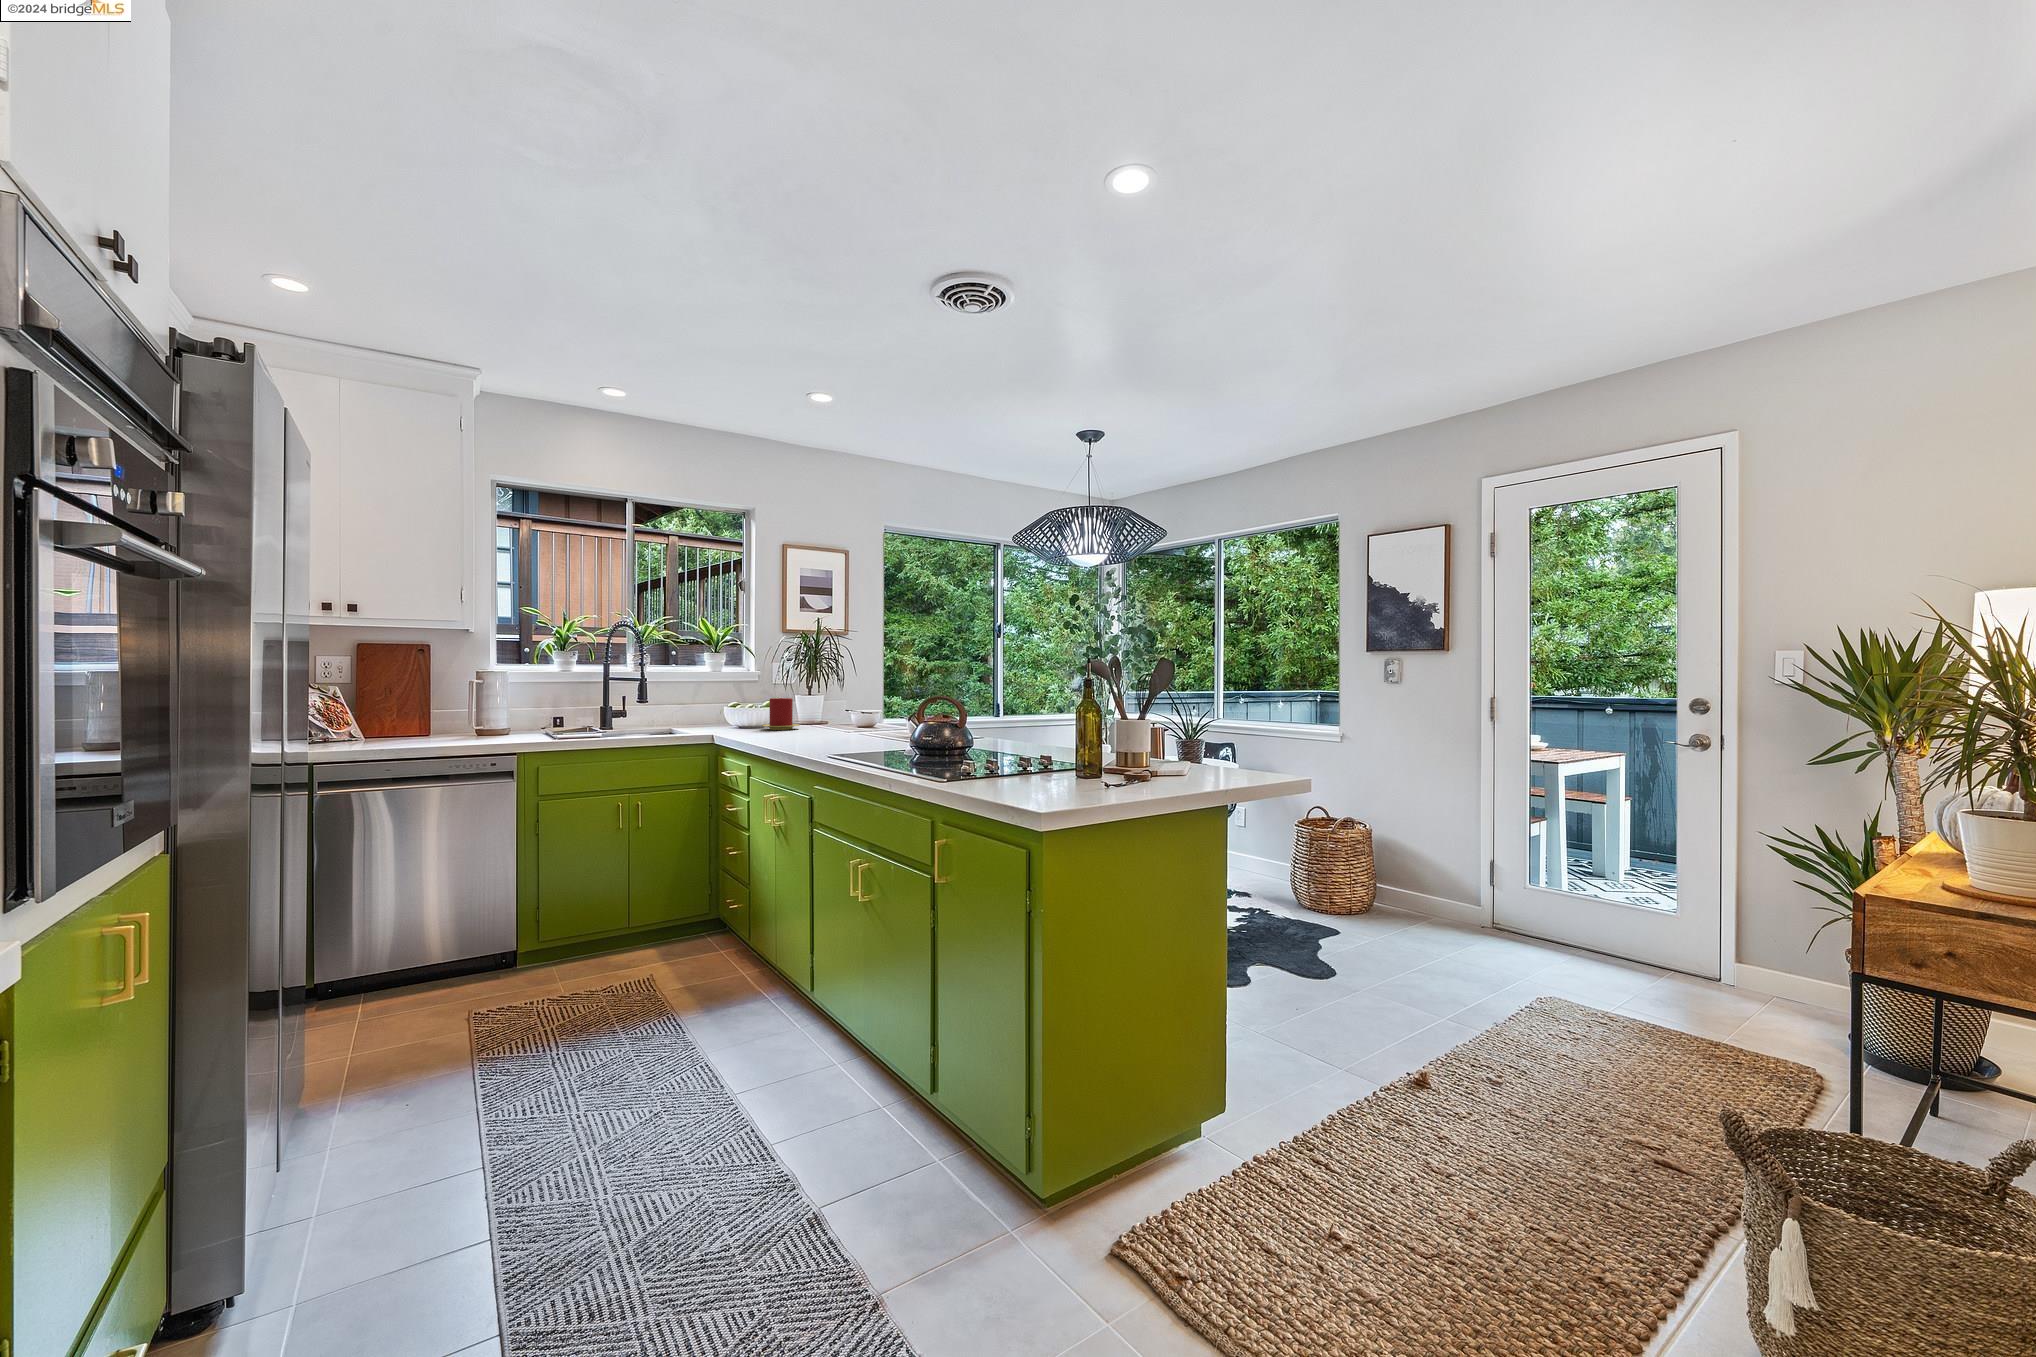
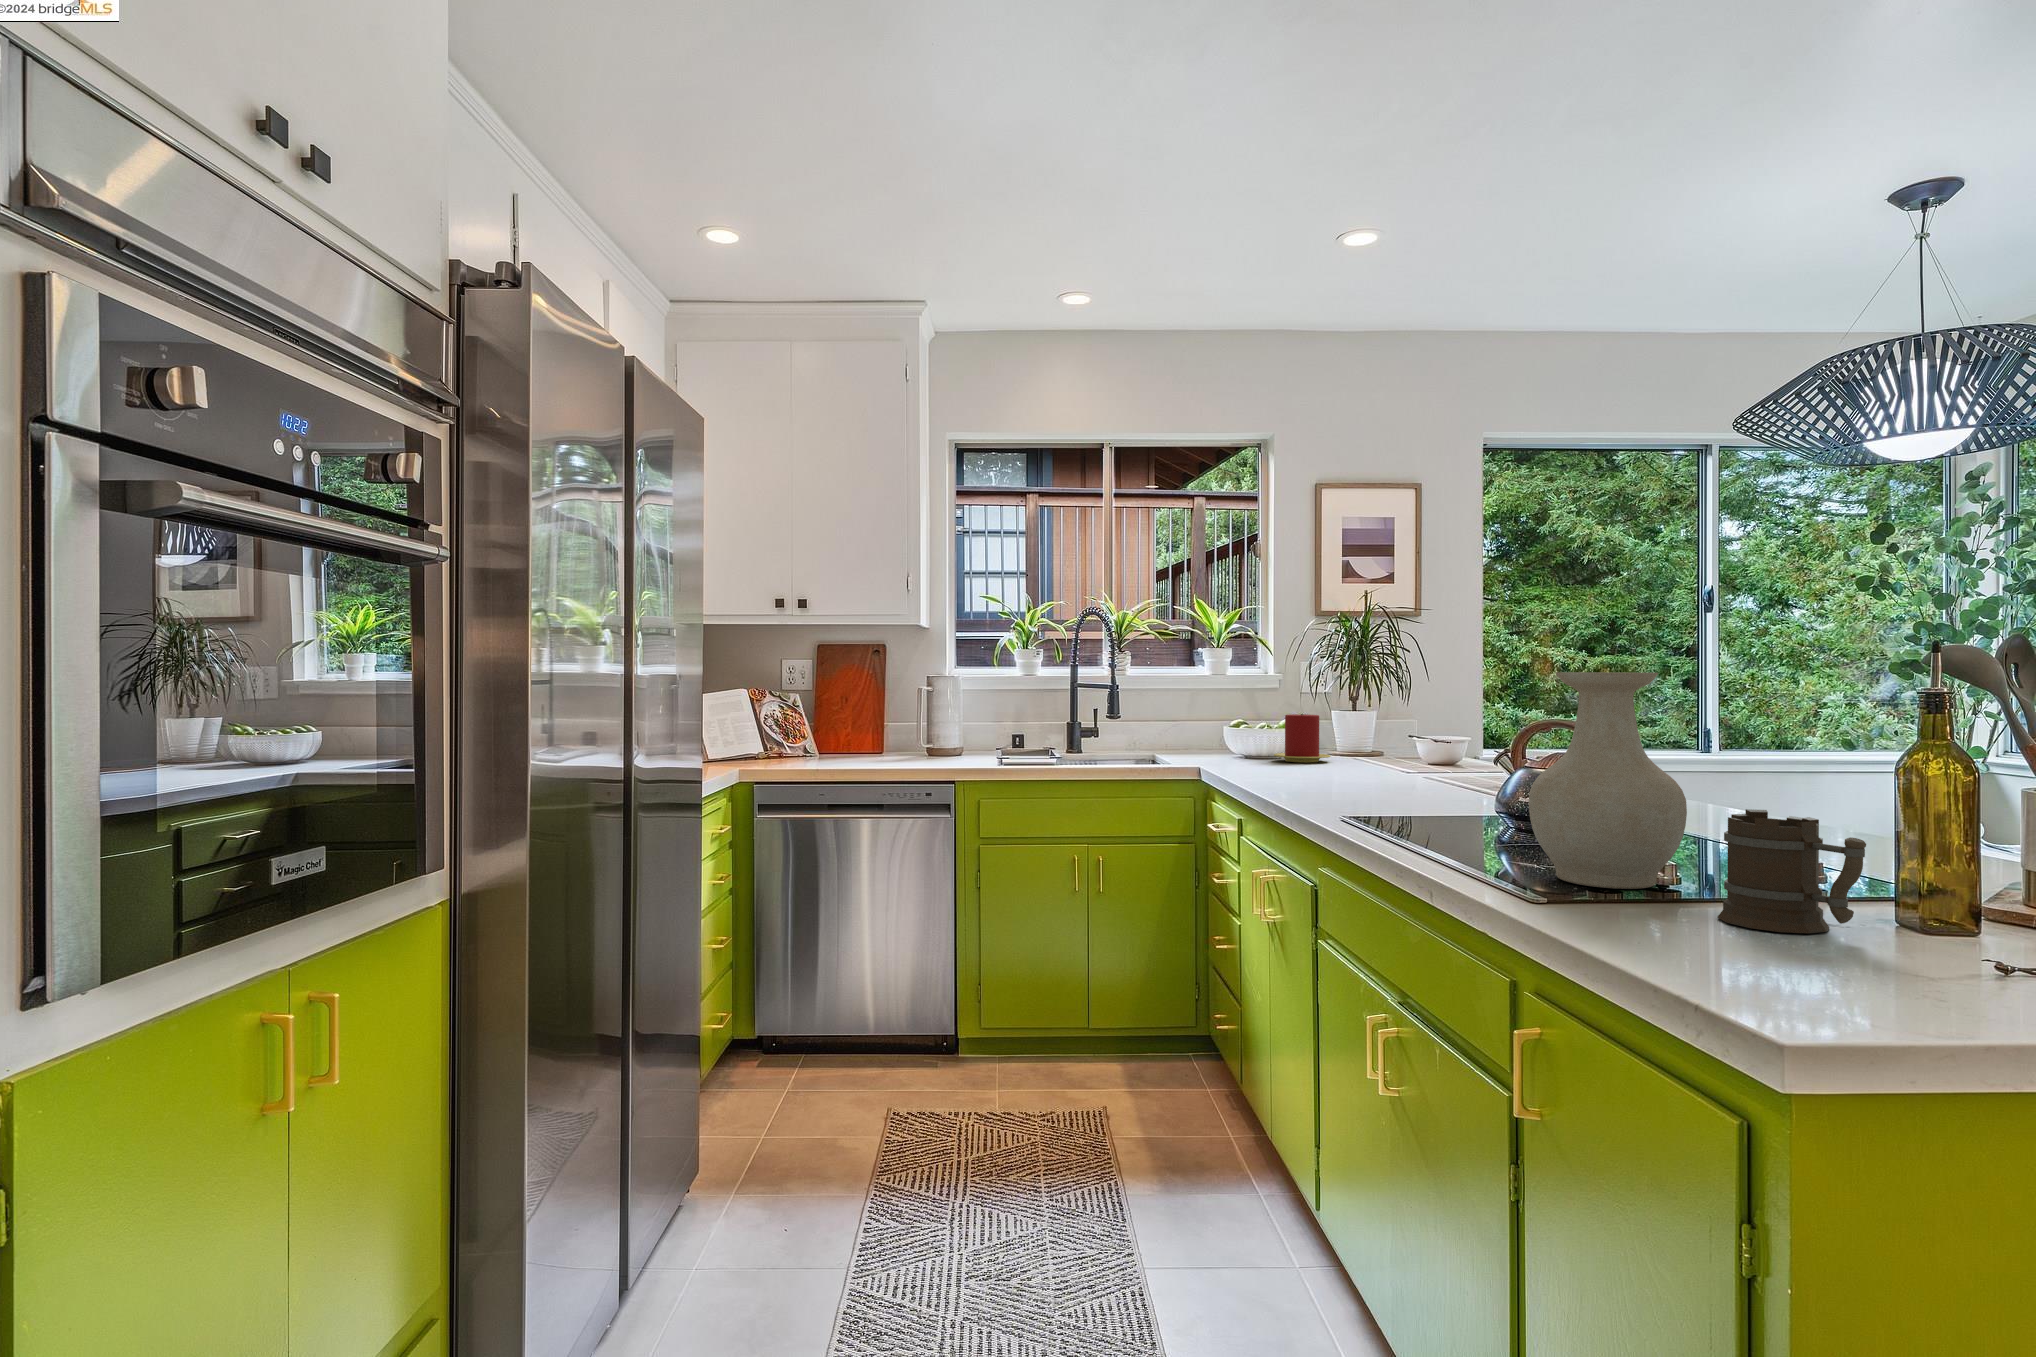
vase: none [937,668,1006,774] -> present [1529,672,1687,889]
mug: none [1019,730,1072,783] -> present [1717,809,1866,933]

